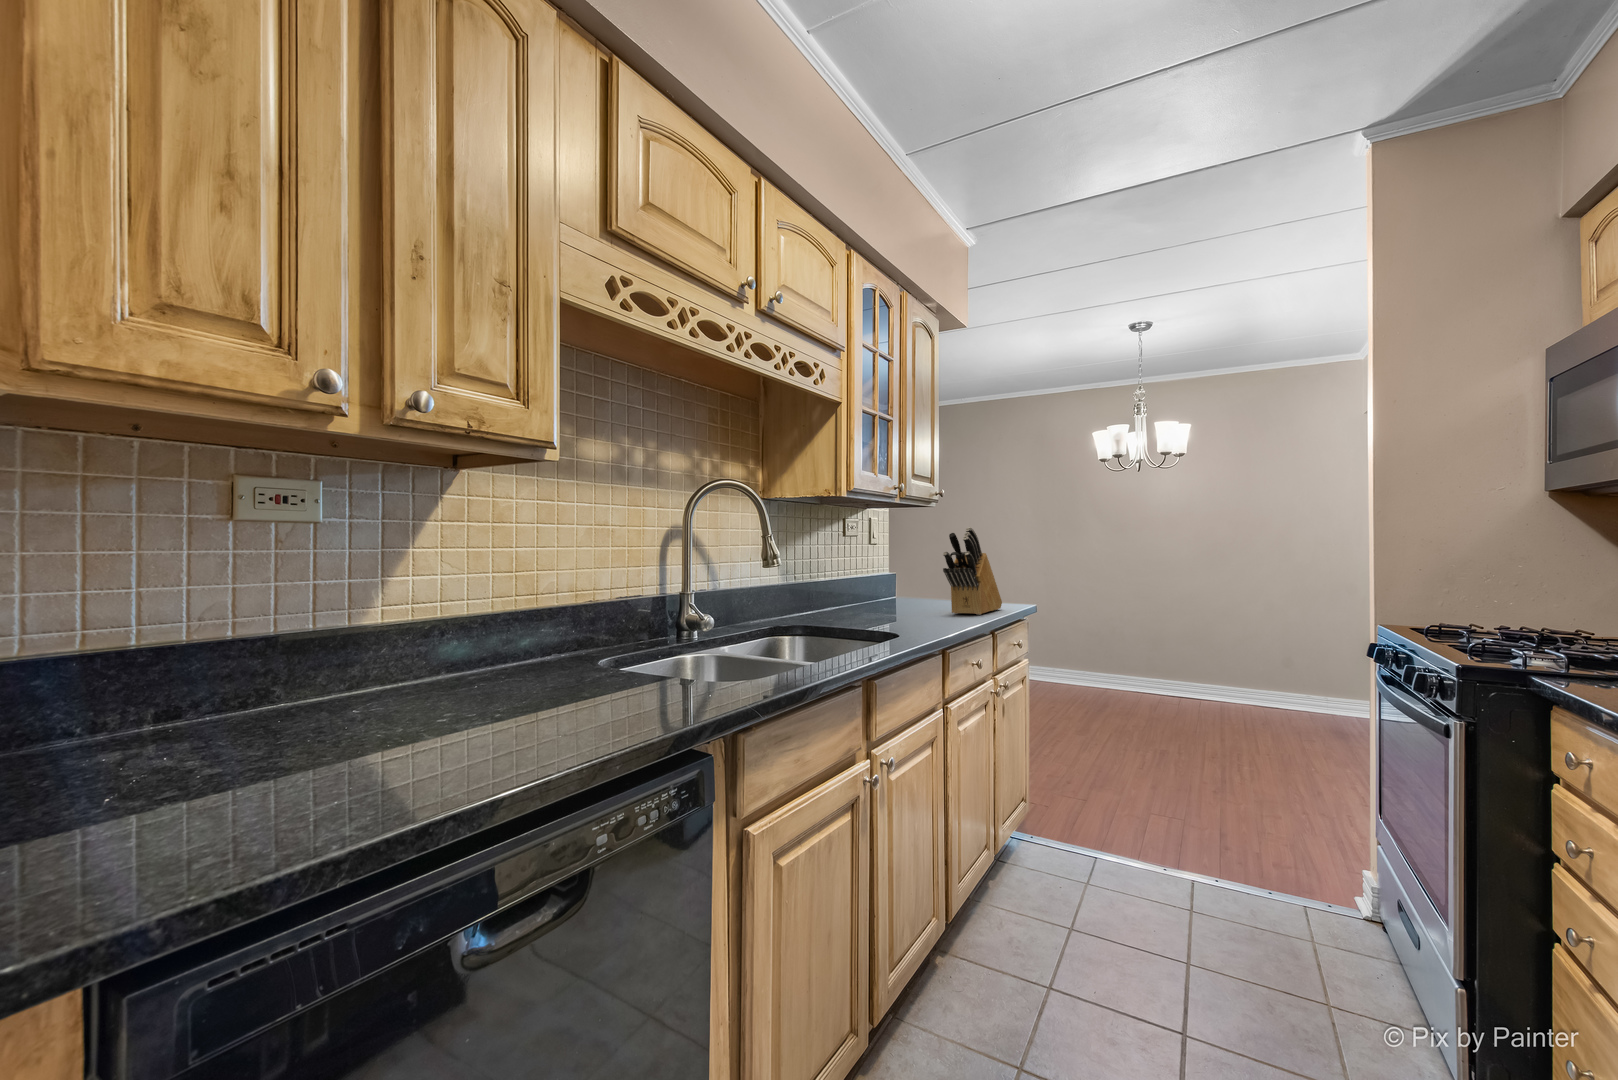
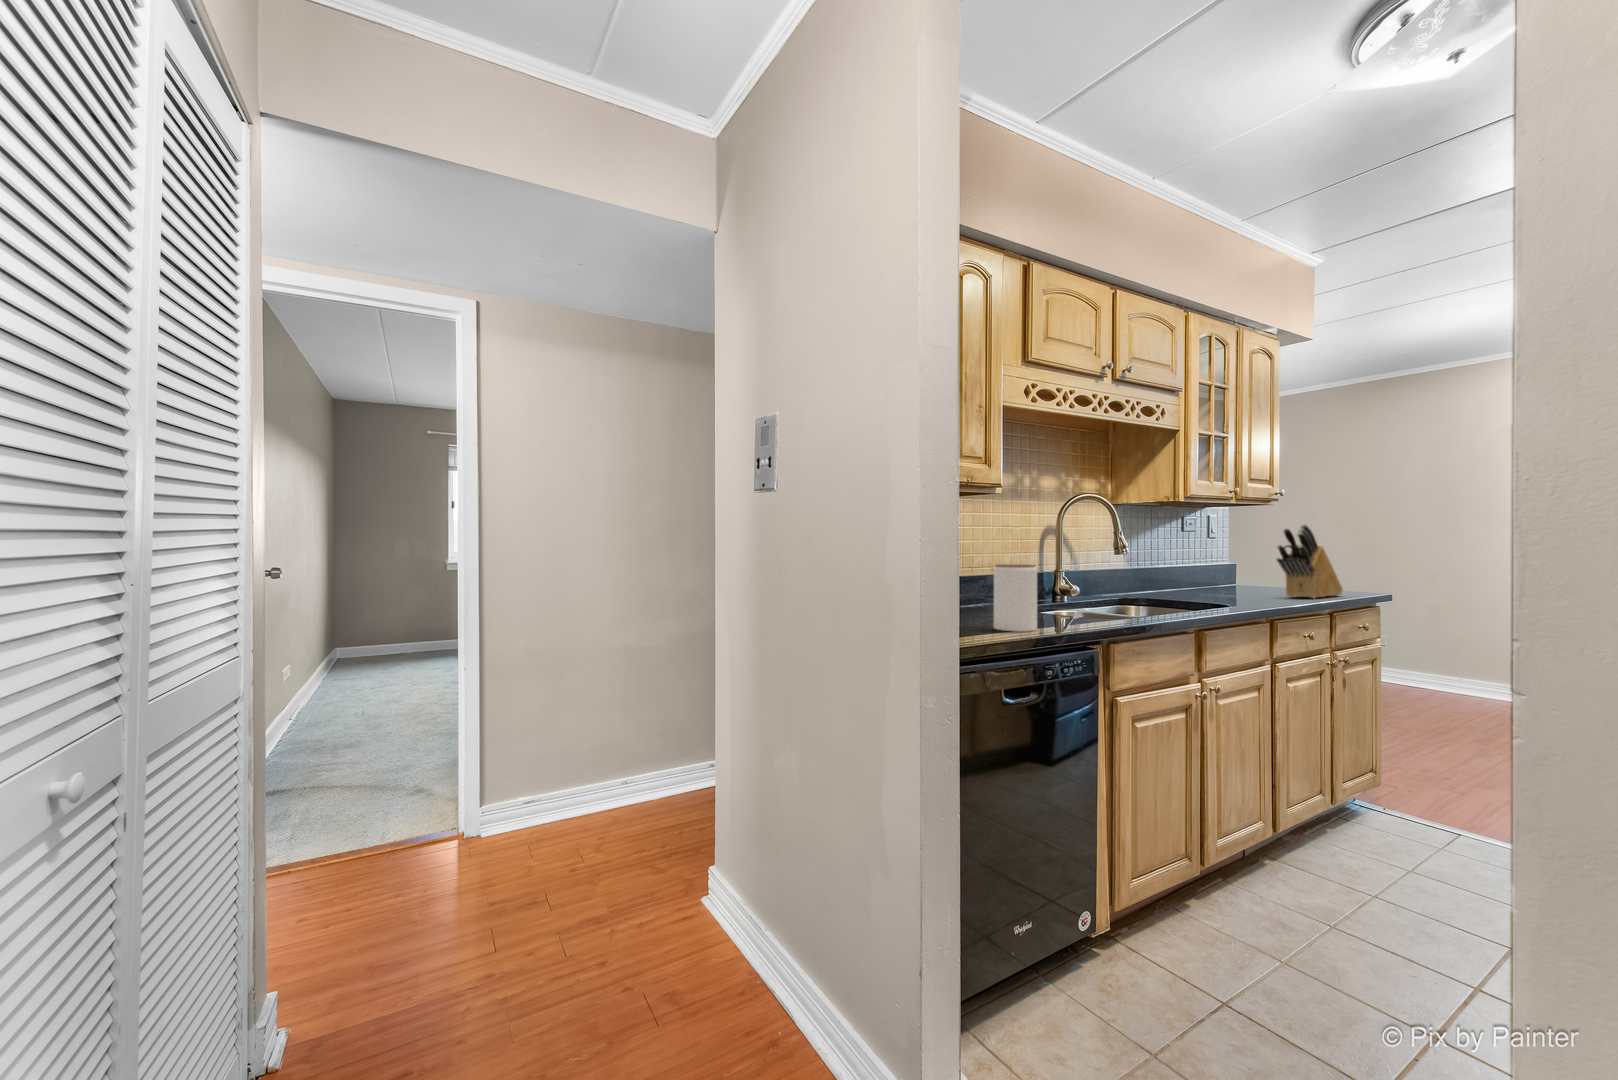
jar: none [487,591,585,742] -> present [994,564,1037,632]

